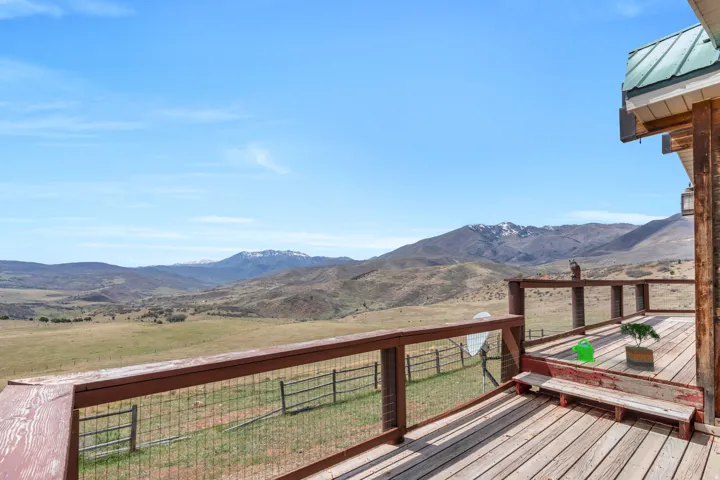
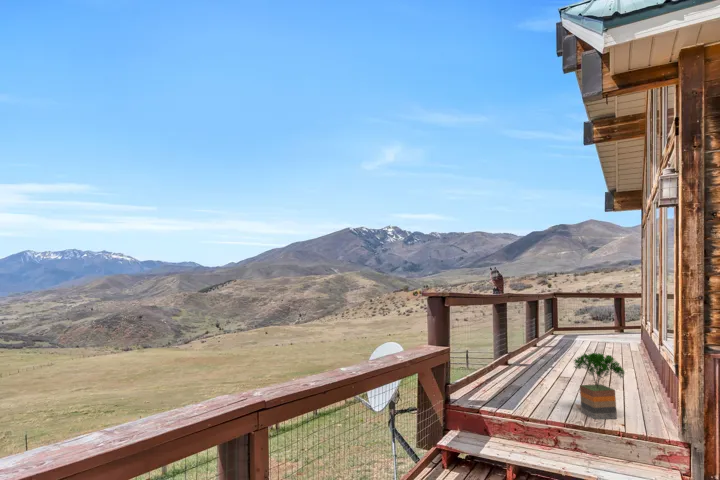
watering can: present [572,339,595,362] -> none [514,377,541,410]

